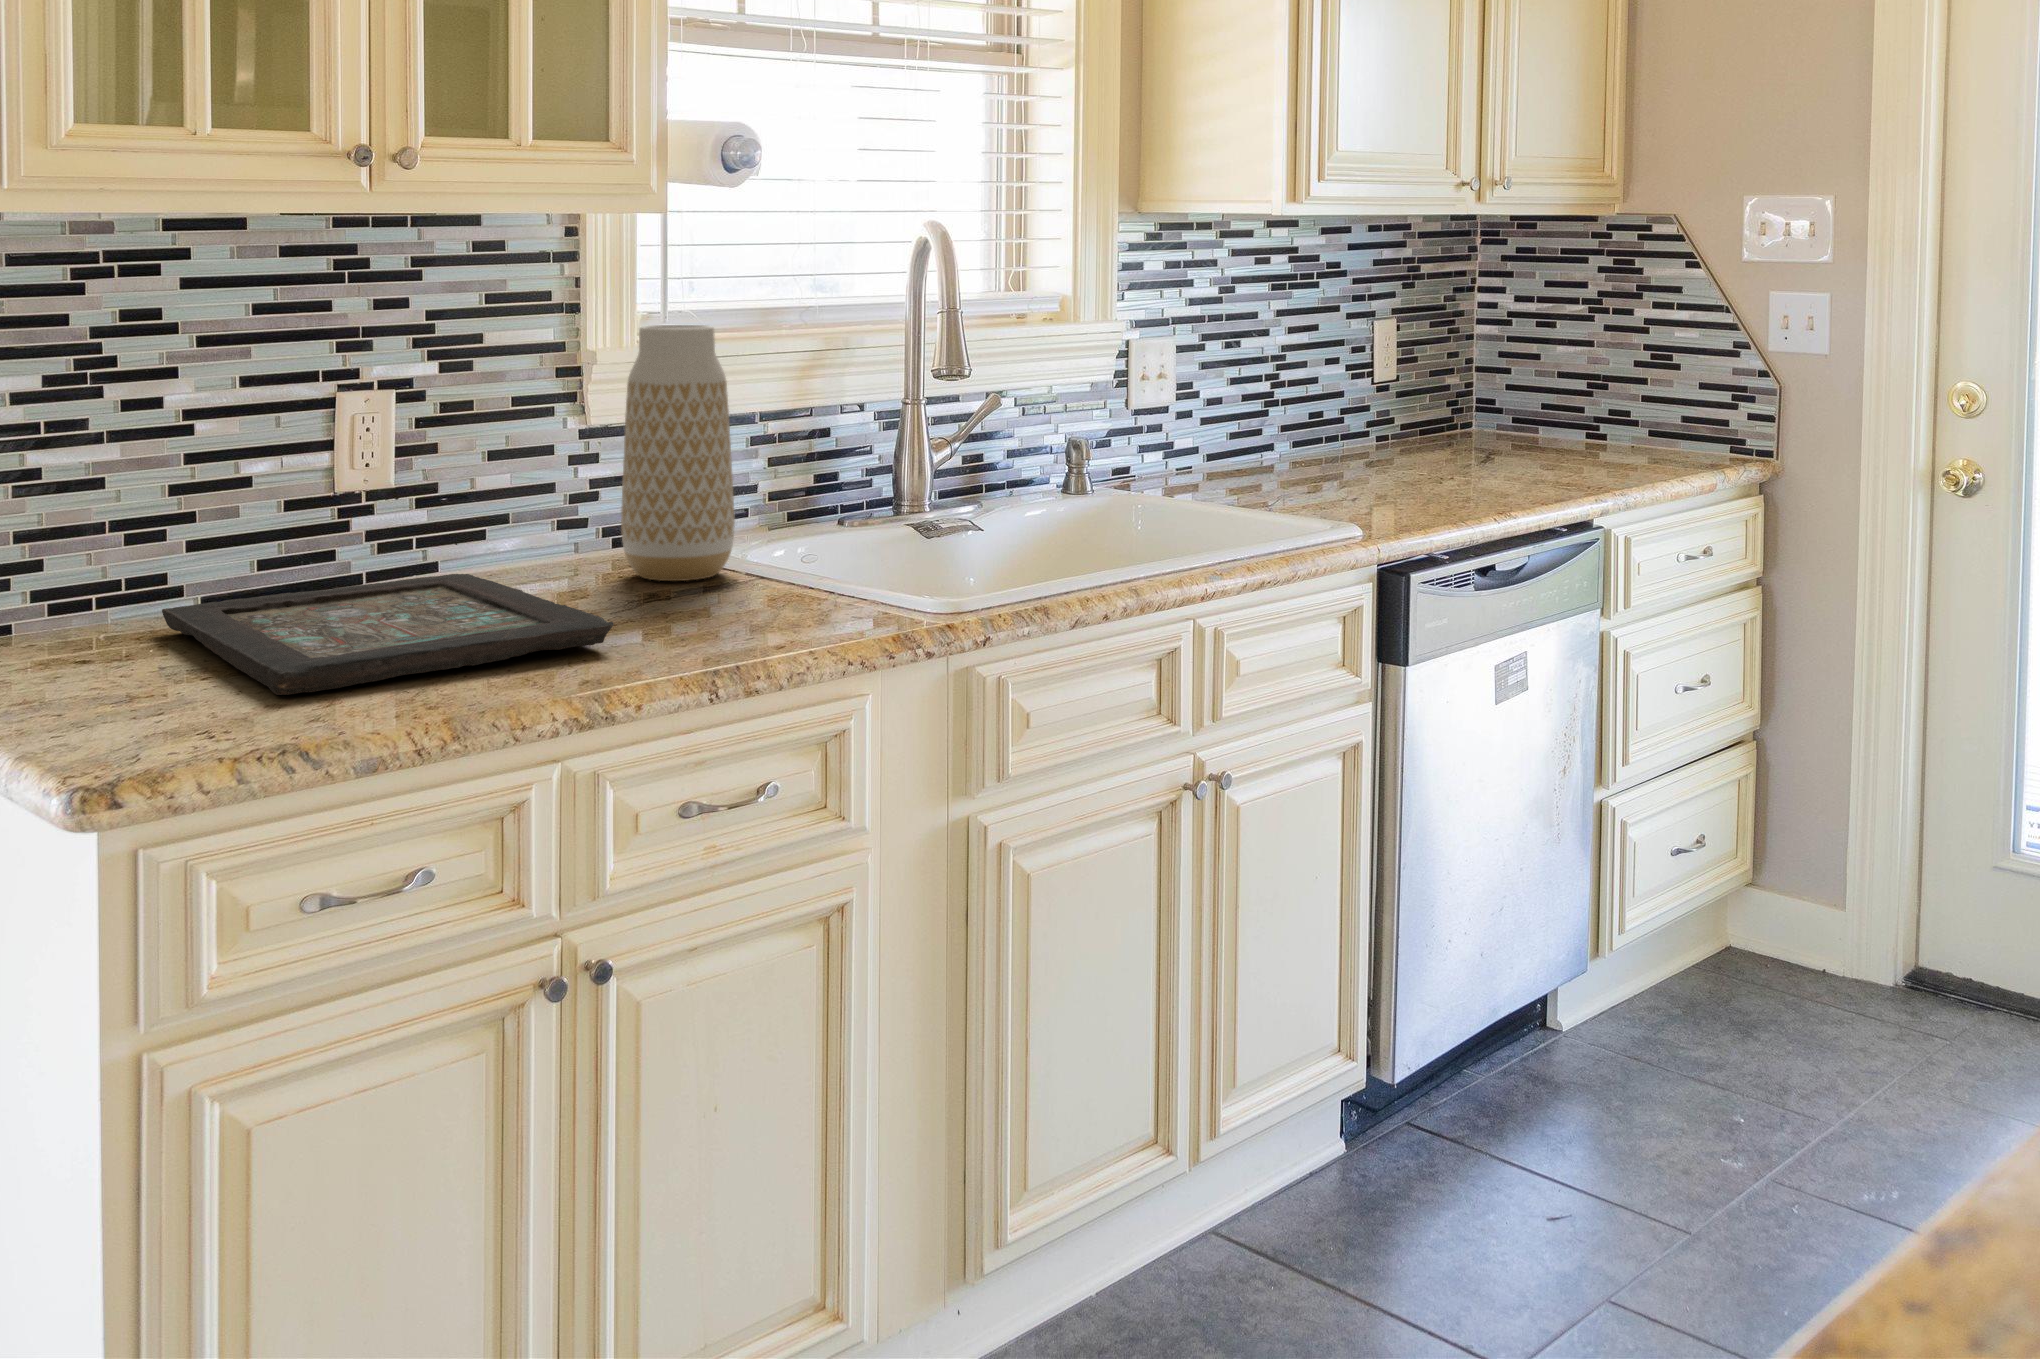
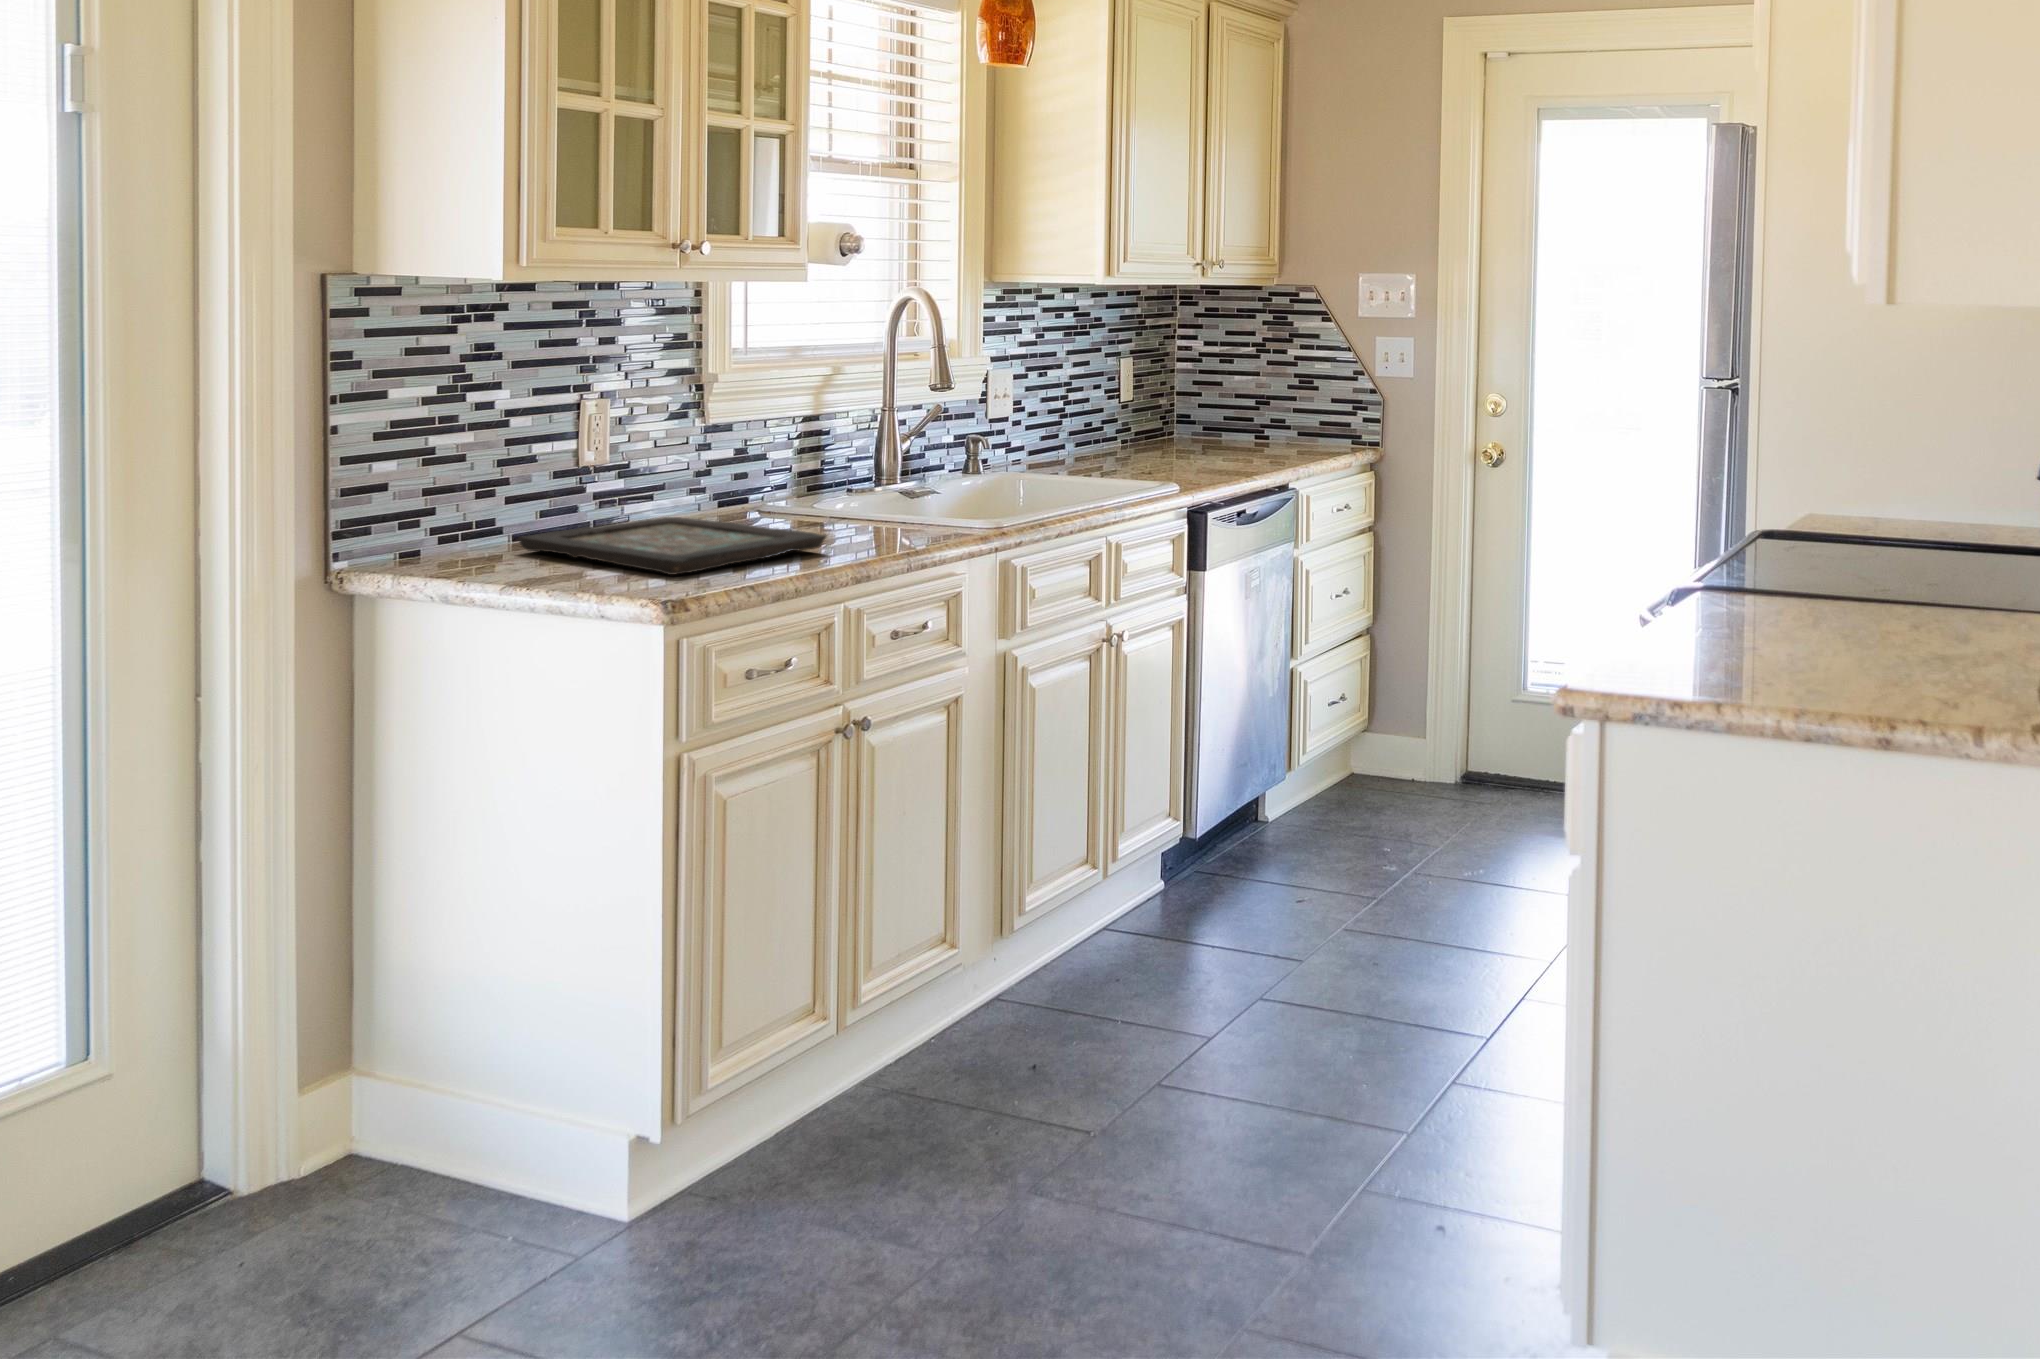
vase: present [621,324,735,581] -> none [754,355,827,521]

